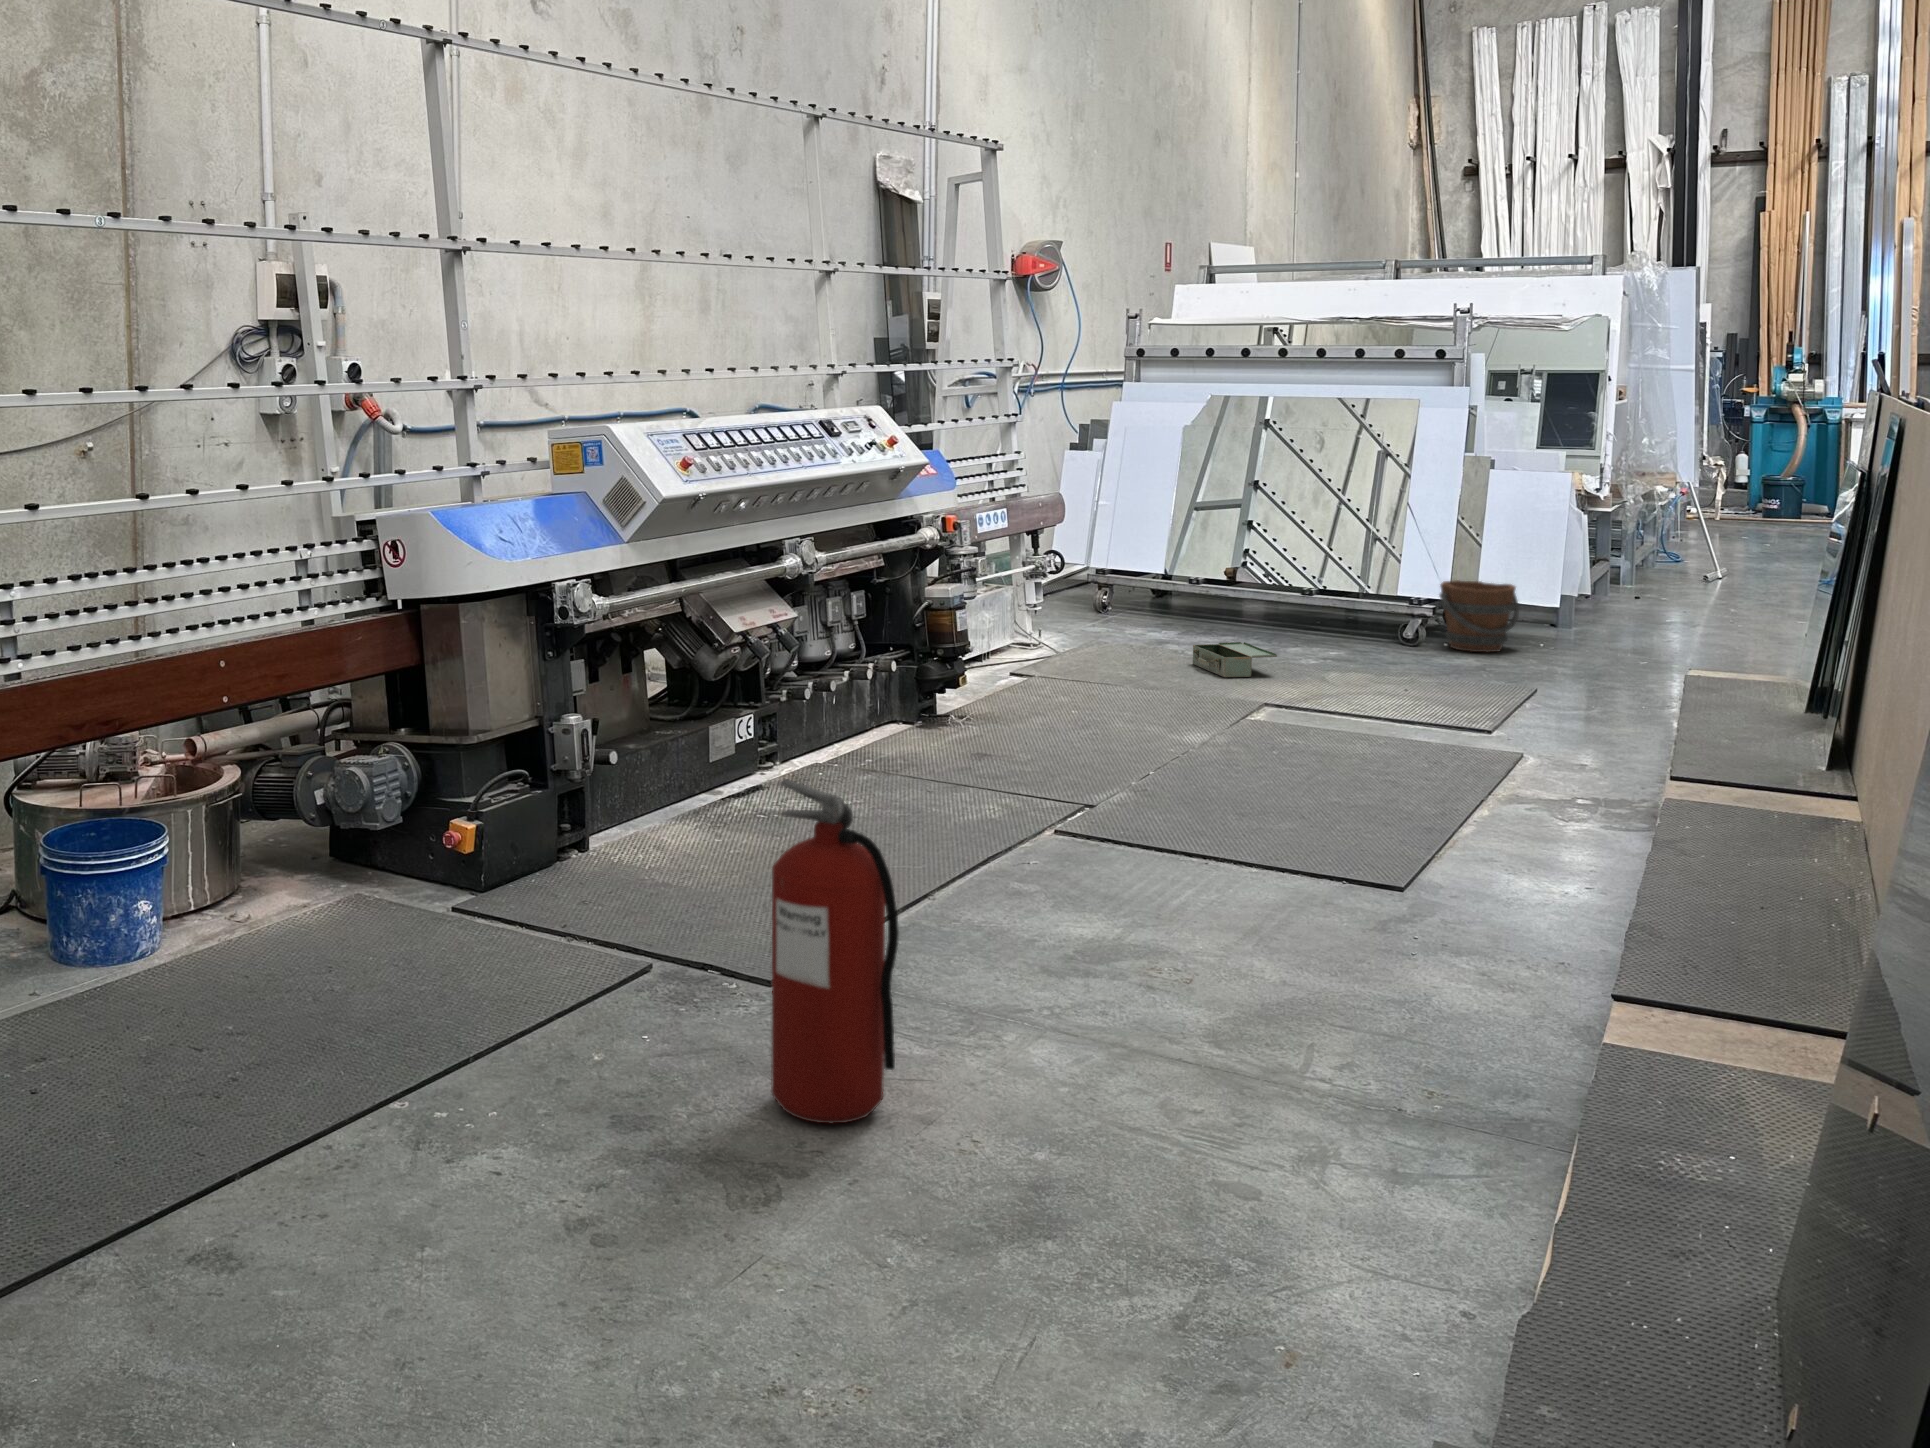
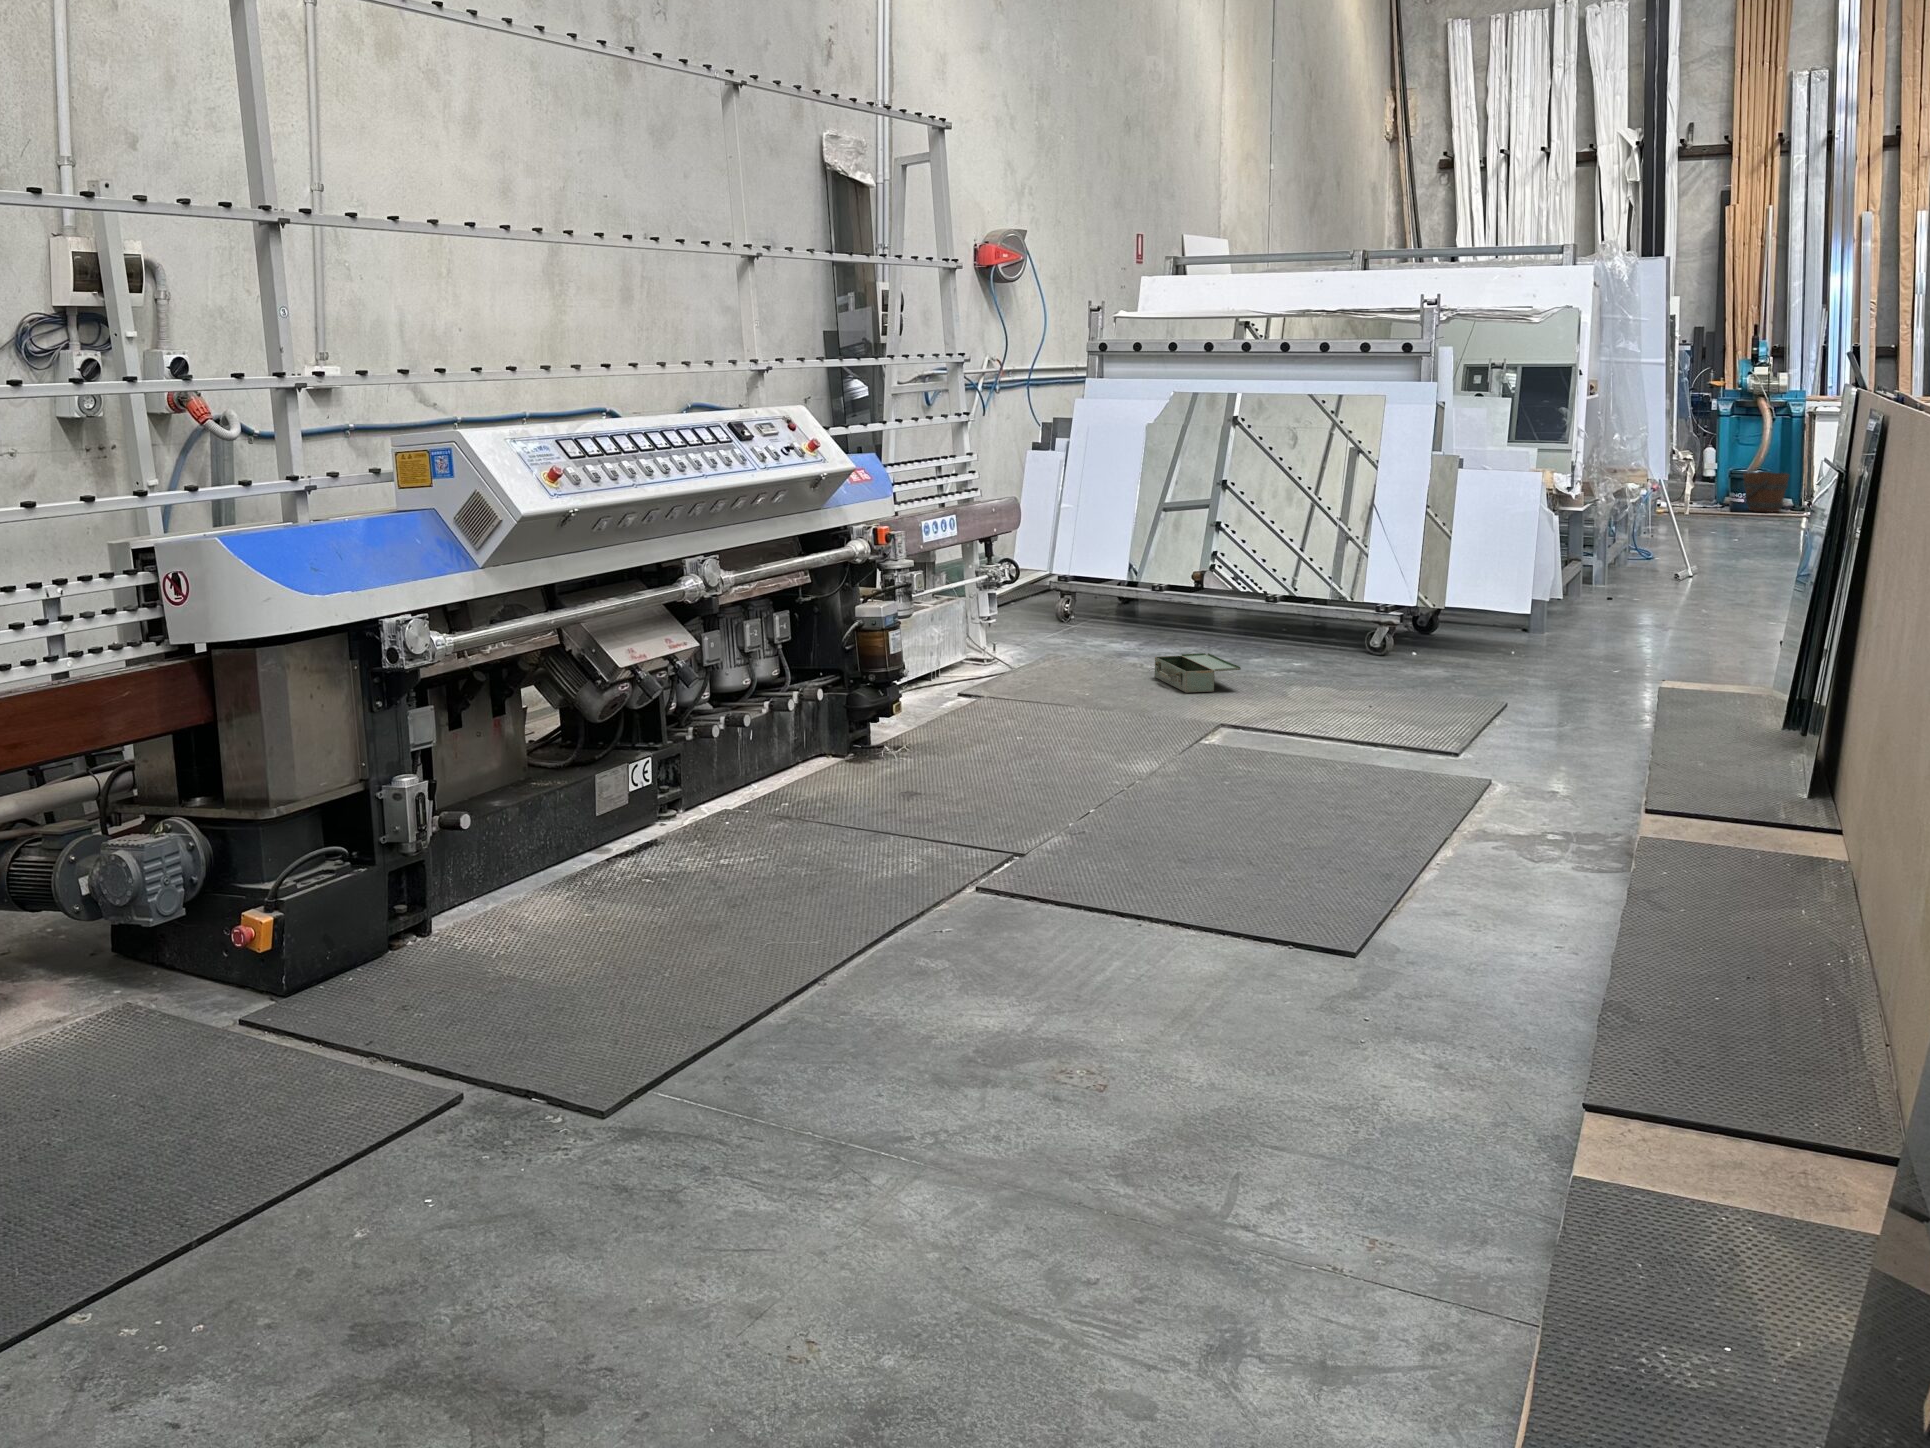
bucket: present [1440,580,1519,652] -> present [1743,472,1789,512]
fire extinguisher: present [771,779,899,1123] -> none [547,898,704,1344]

